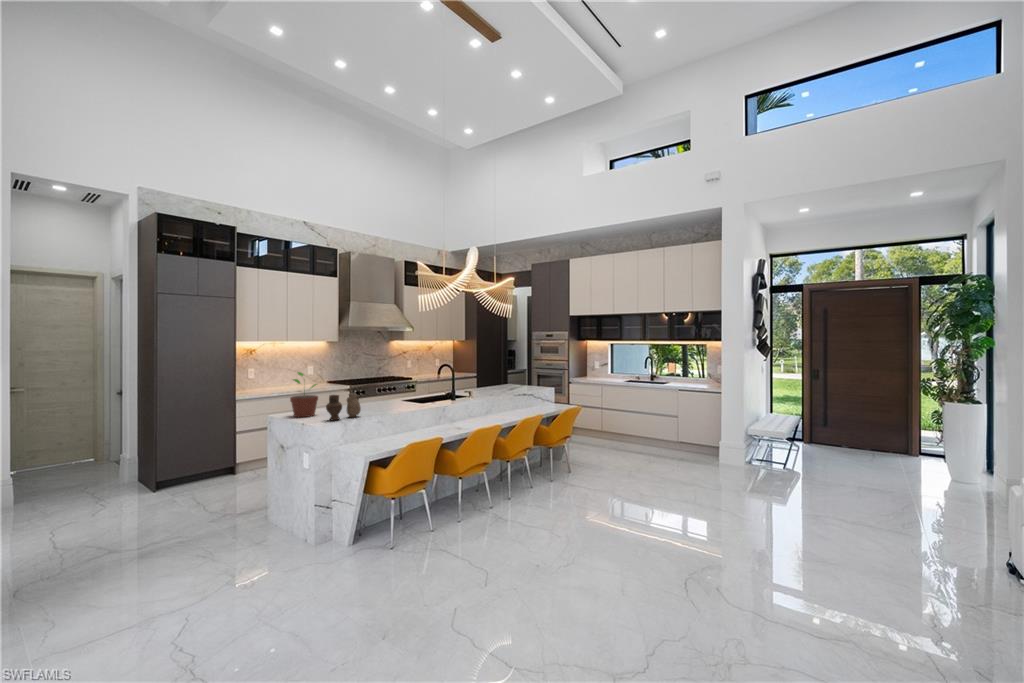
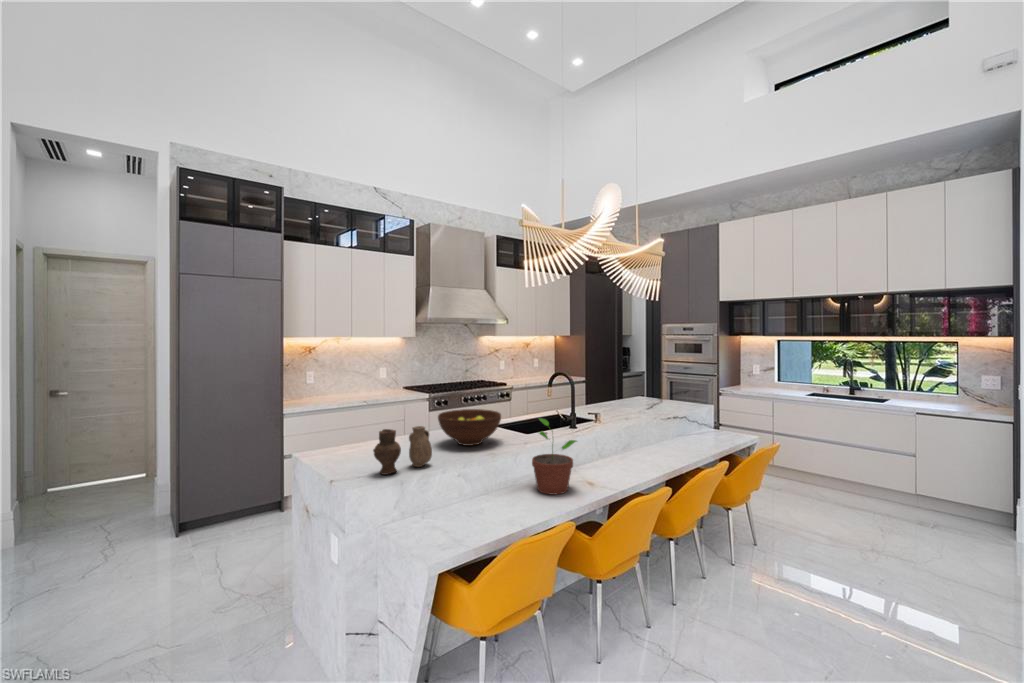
potted plant: present [290,372,318,417] -> present [532,418,577,495]
fruit bowl: none [363,387,404,409] -> present [438,409,501,446]

